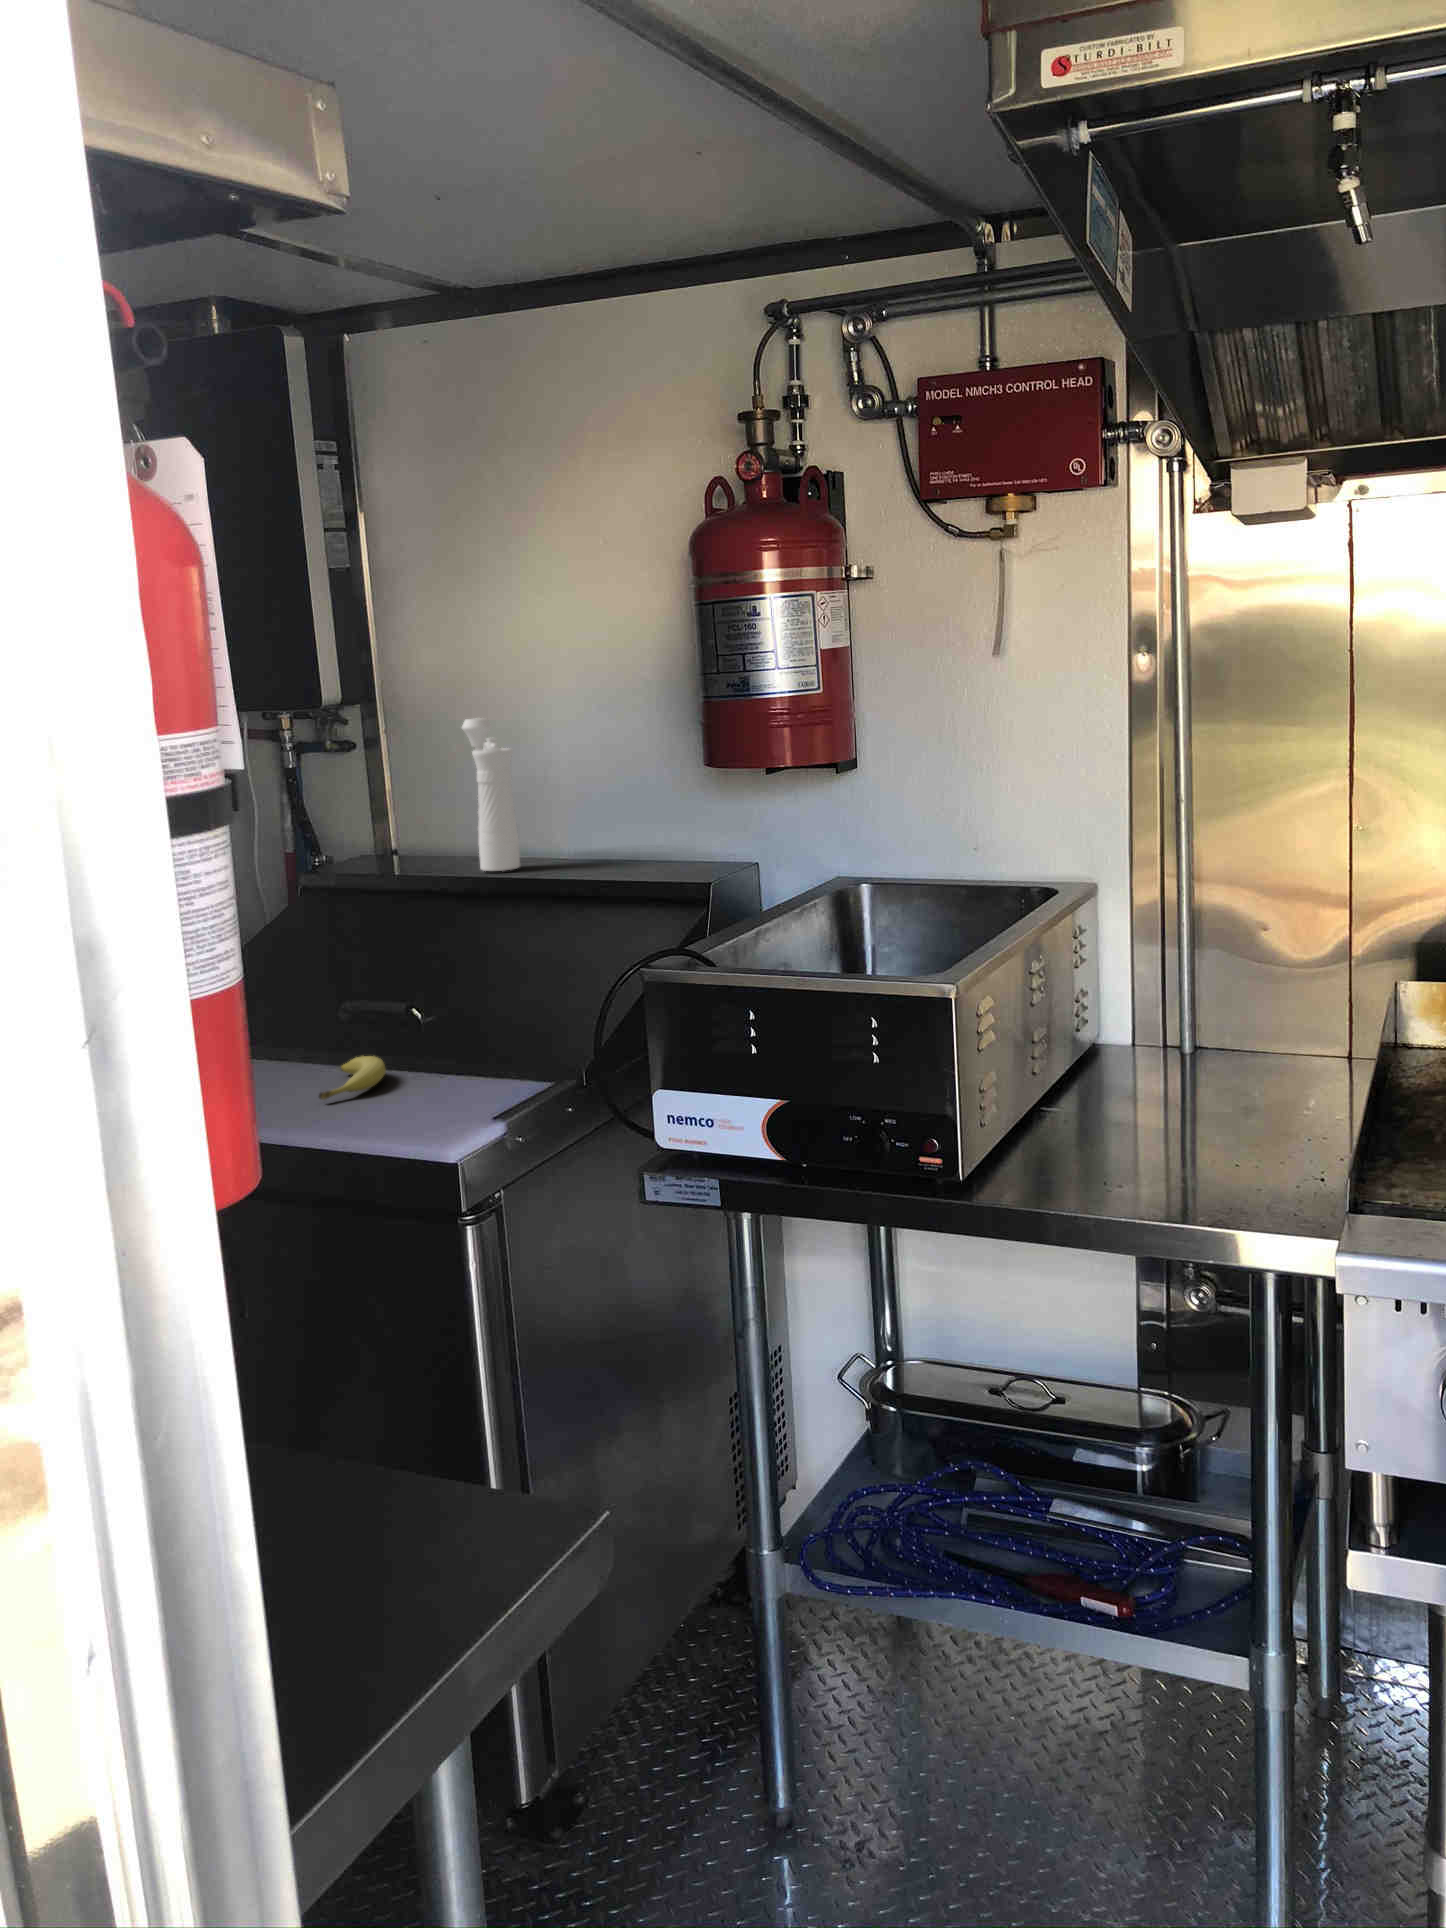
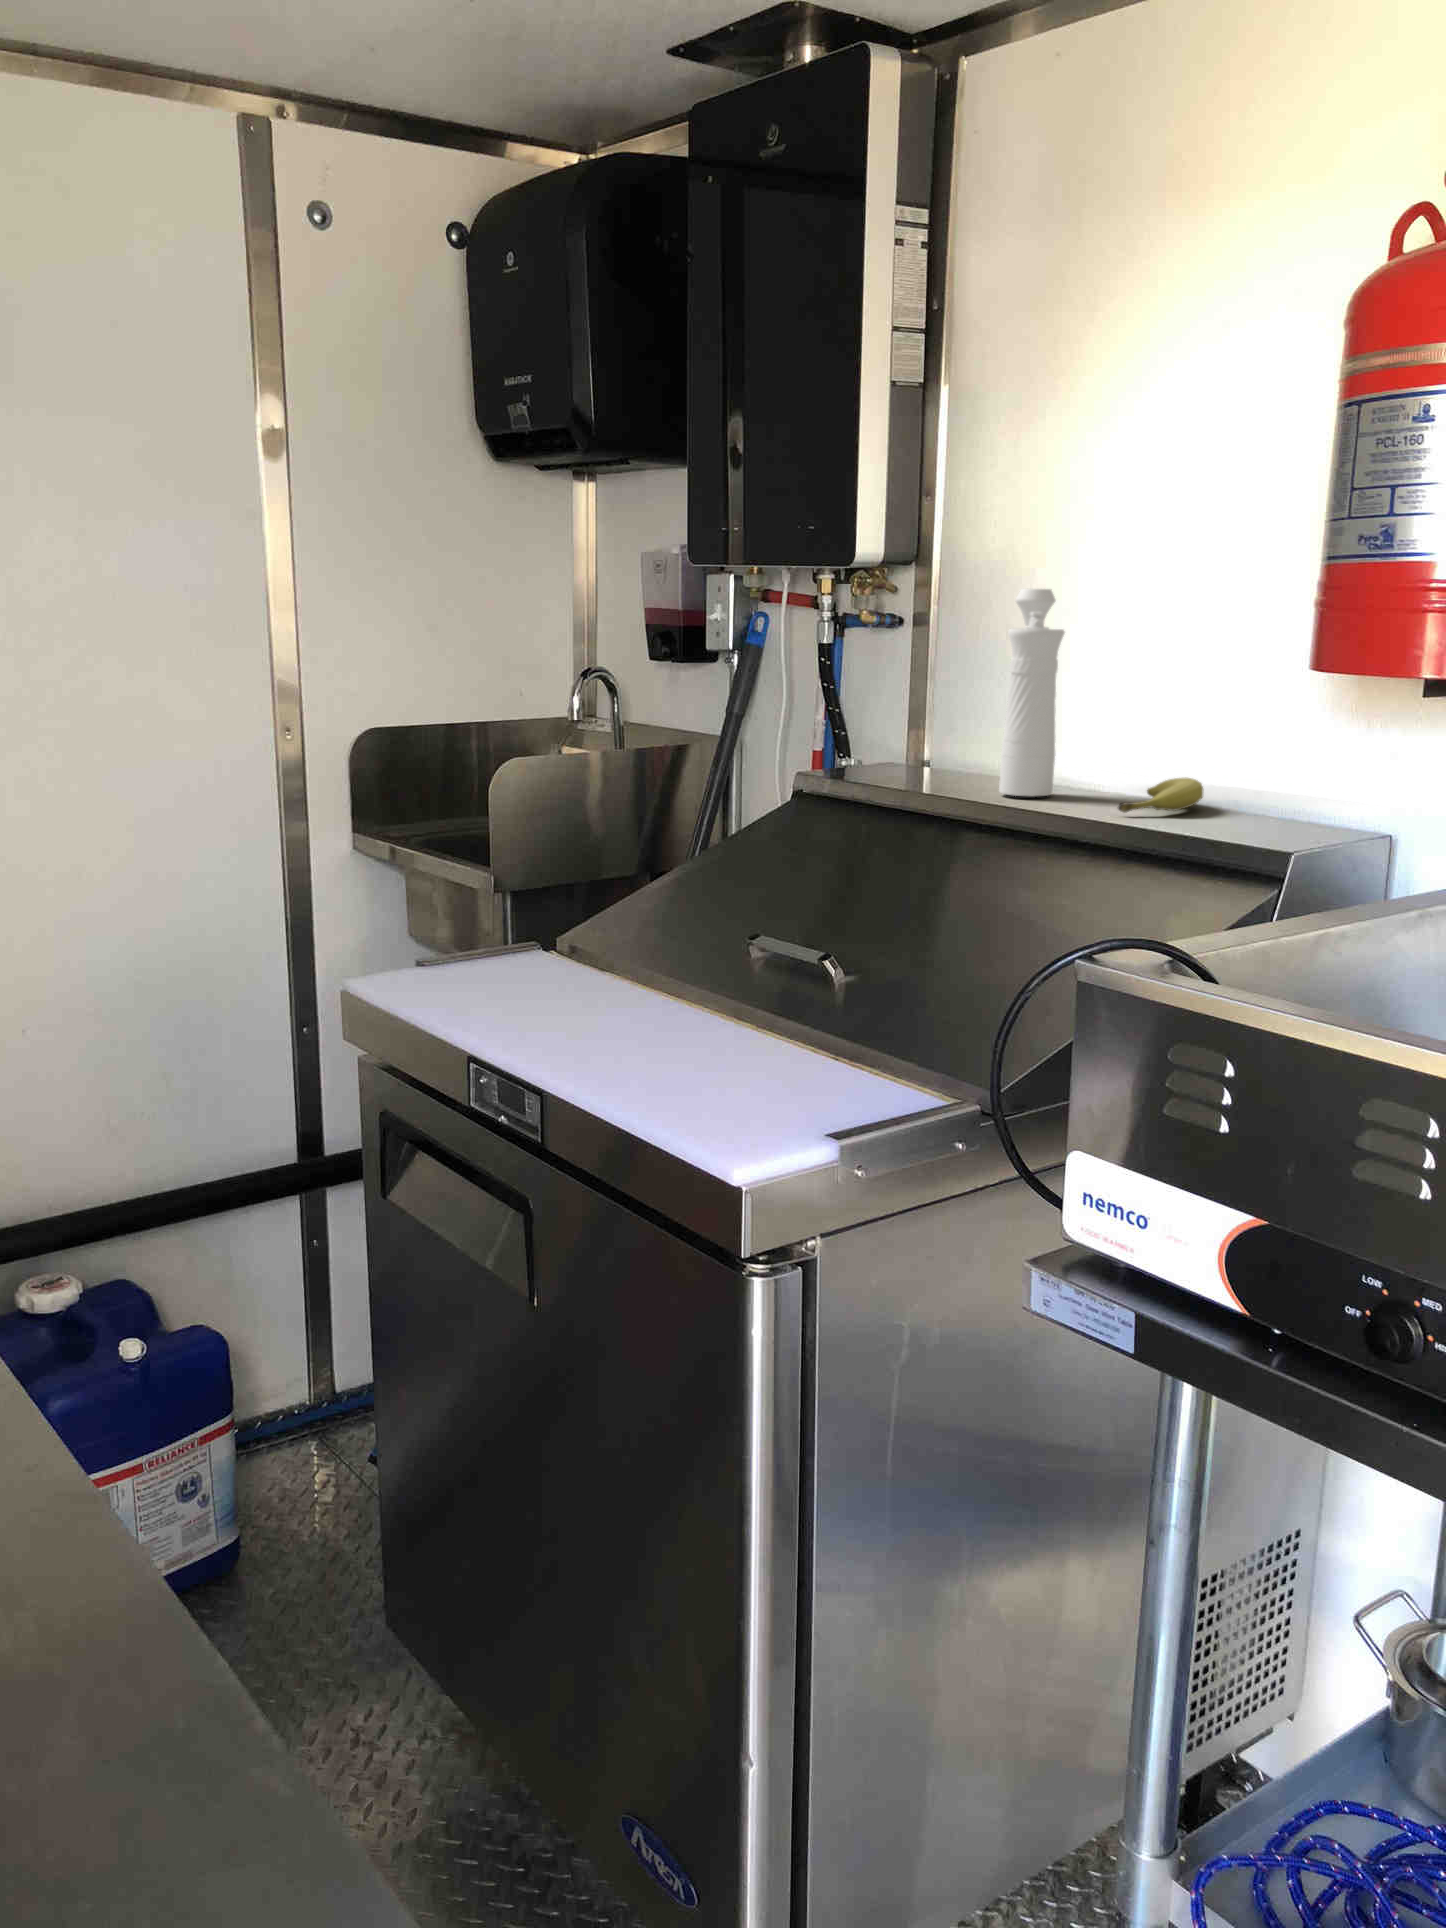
fruit: present [319,1056,386,1100] -> present [1118,778,1203,813]

